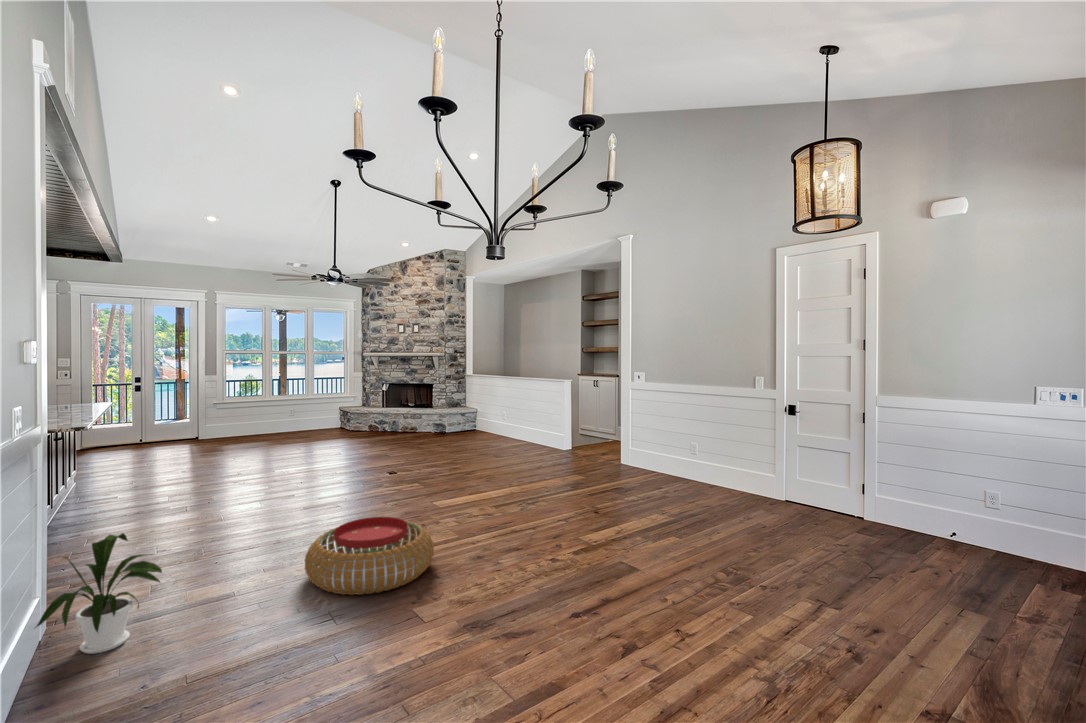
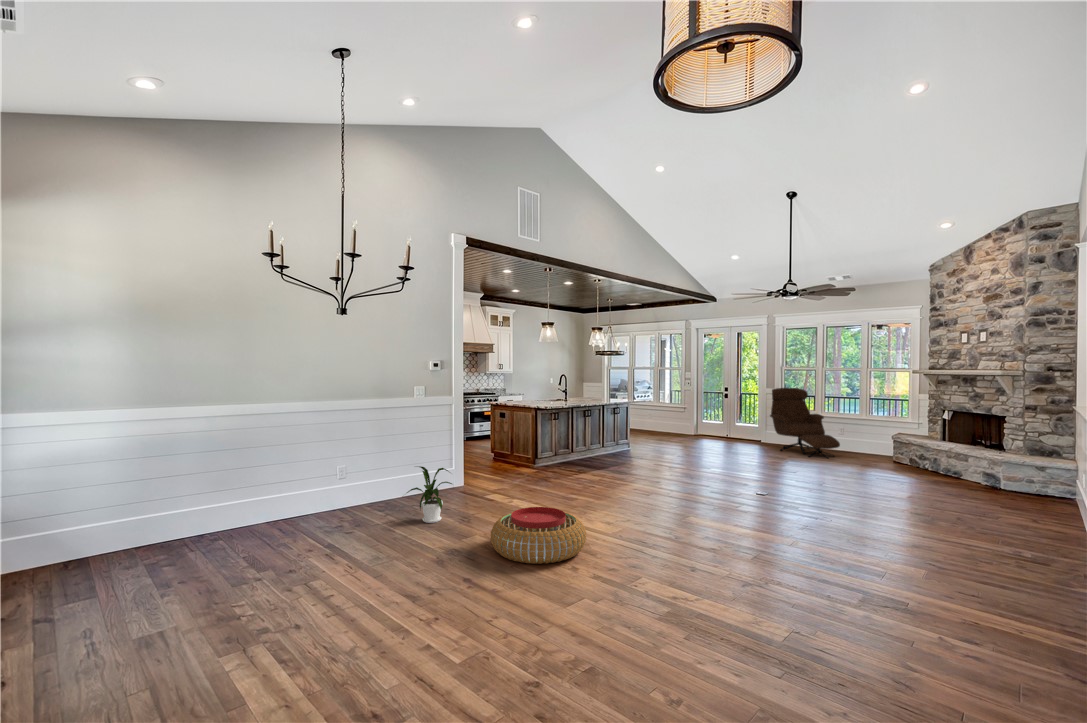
lounge chair: none [233,372,314,438] -> present [770,388,840,458]

